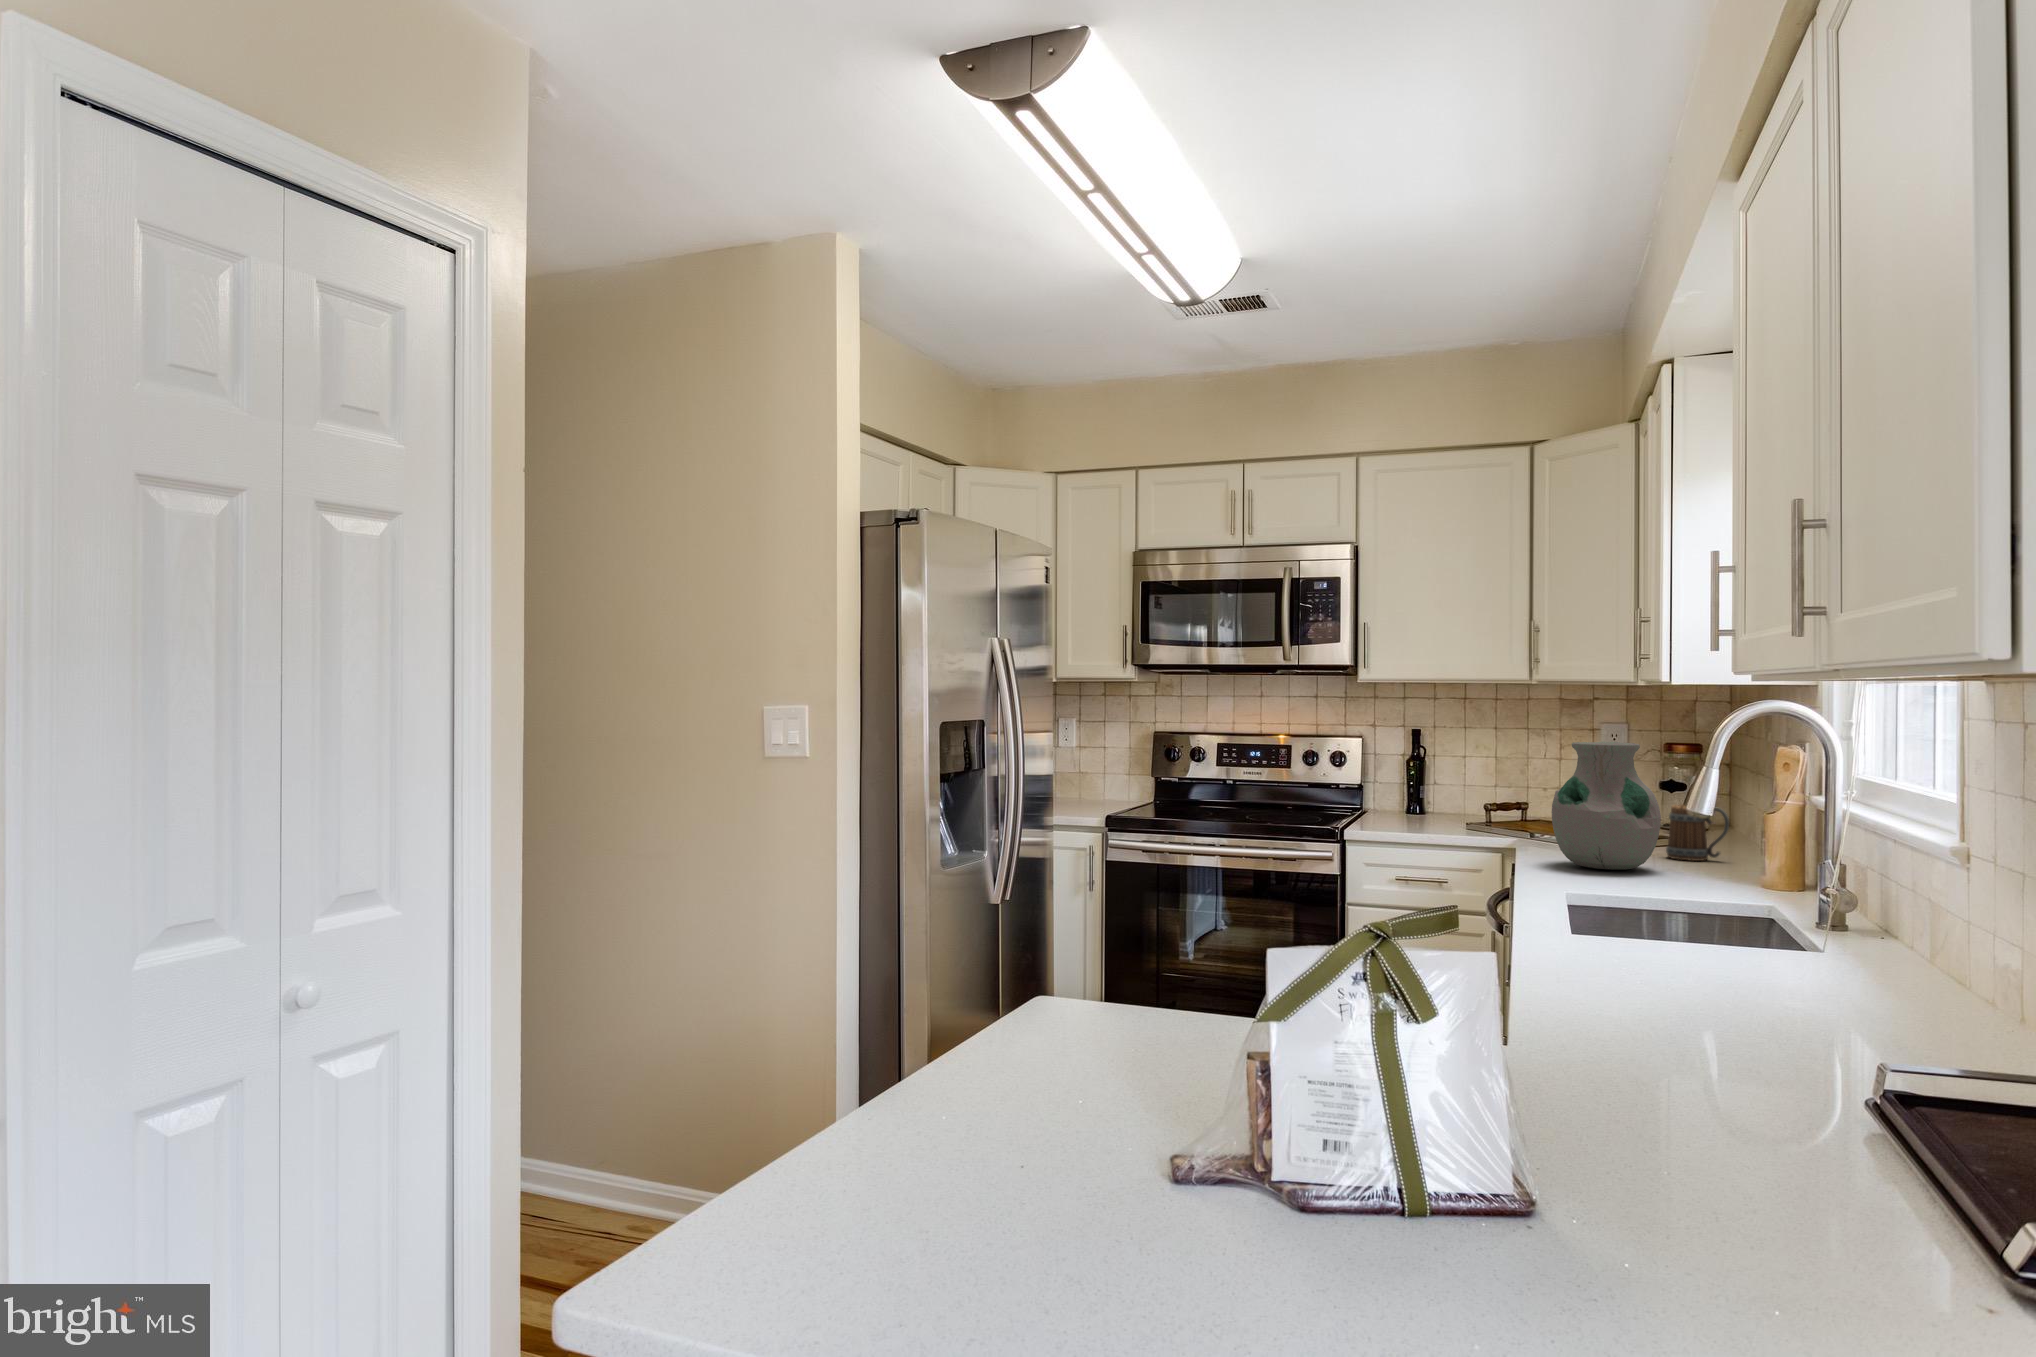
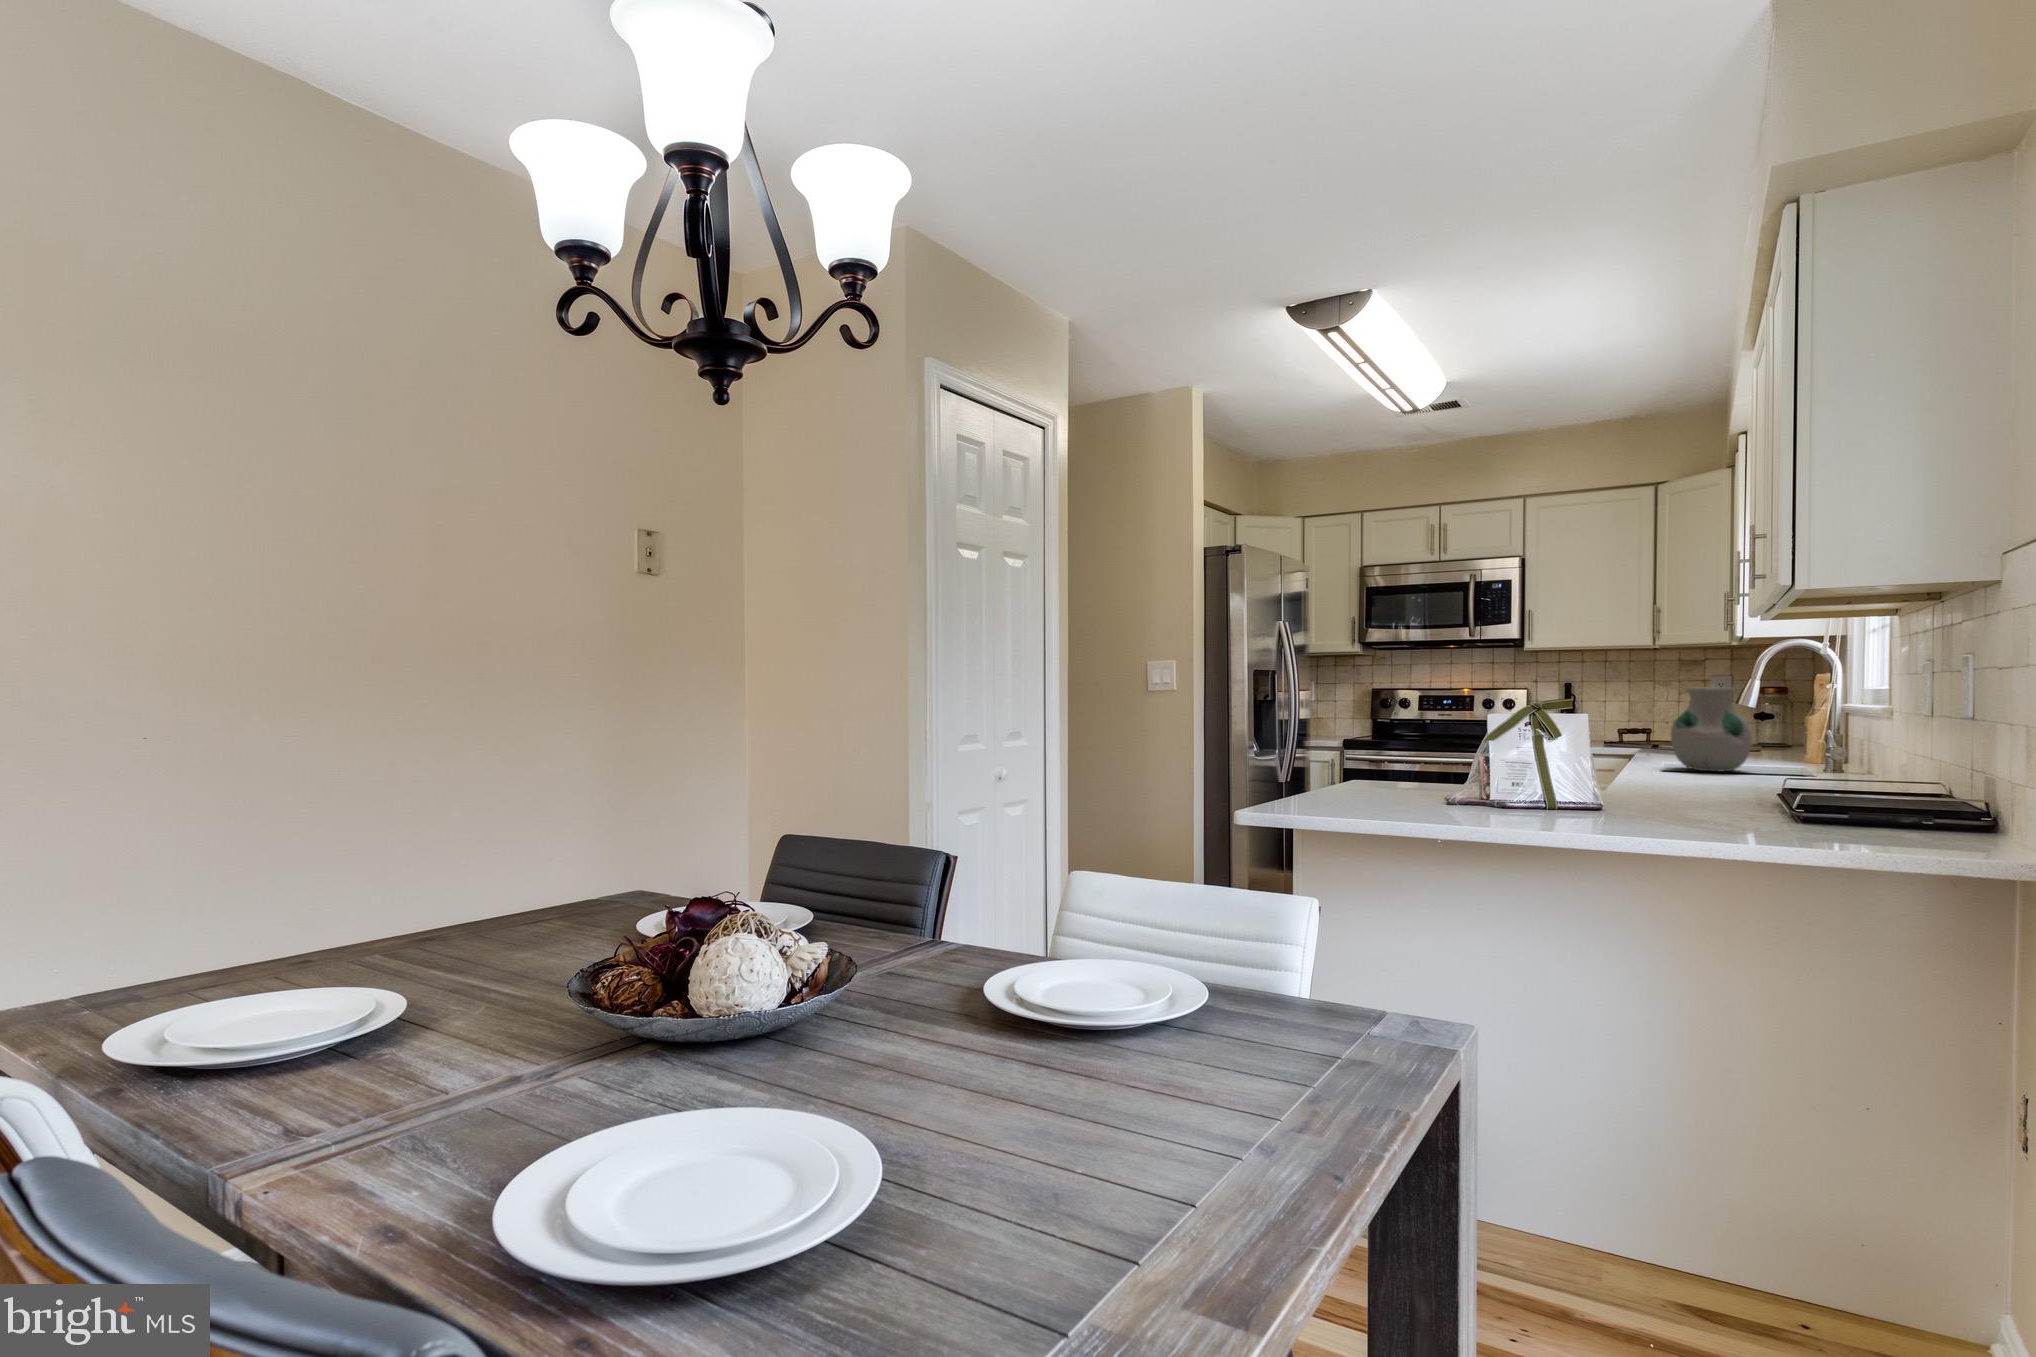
mug: present [1666,804,1729,861] -> none [1759,730,1807,767]

